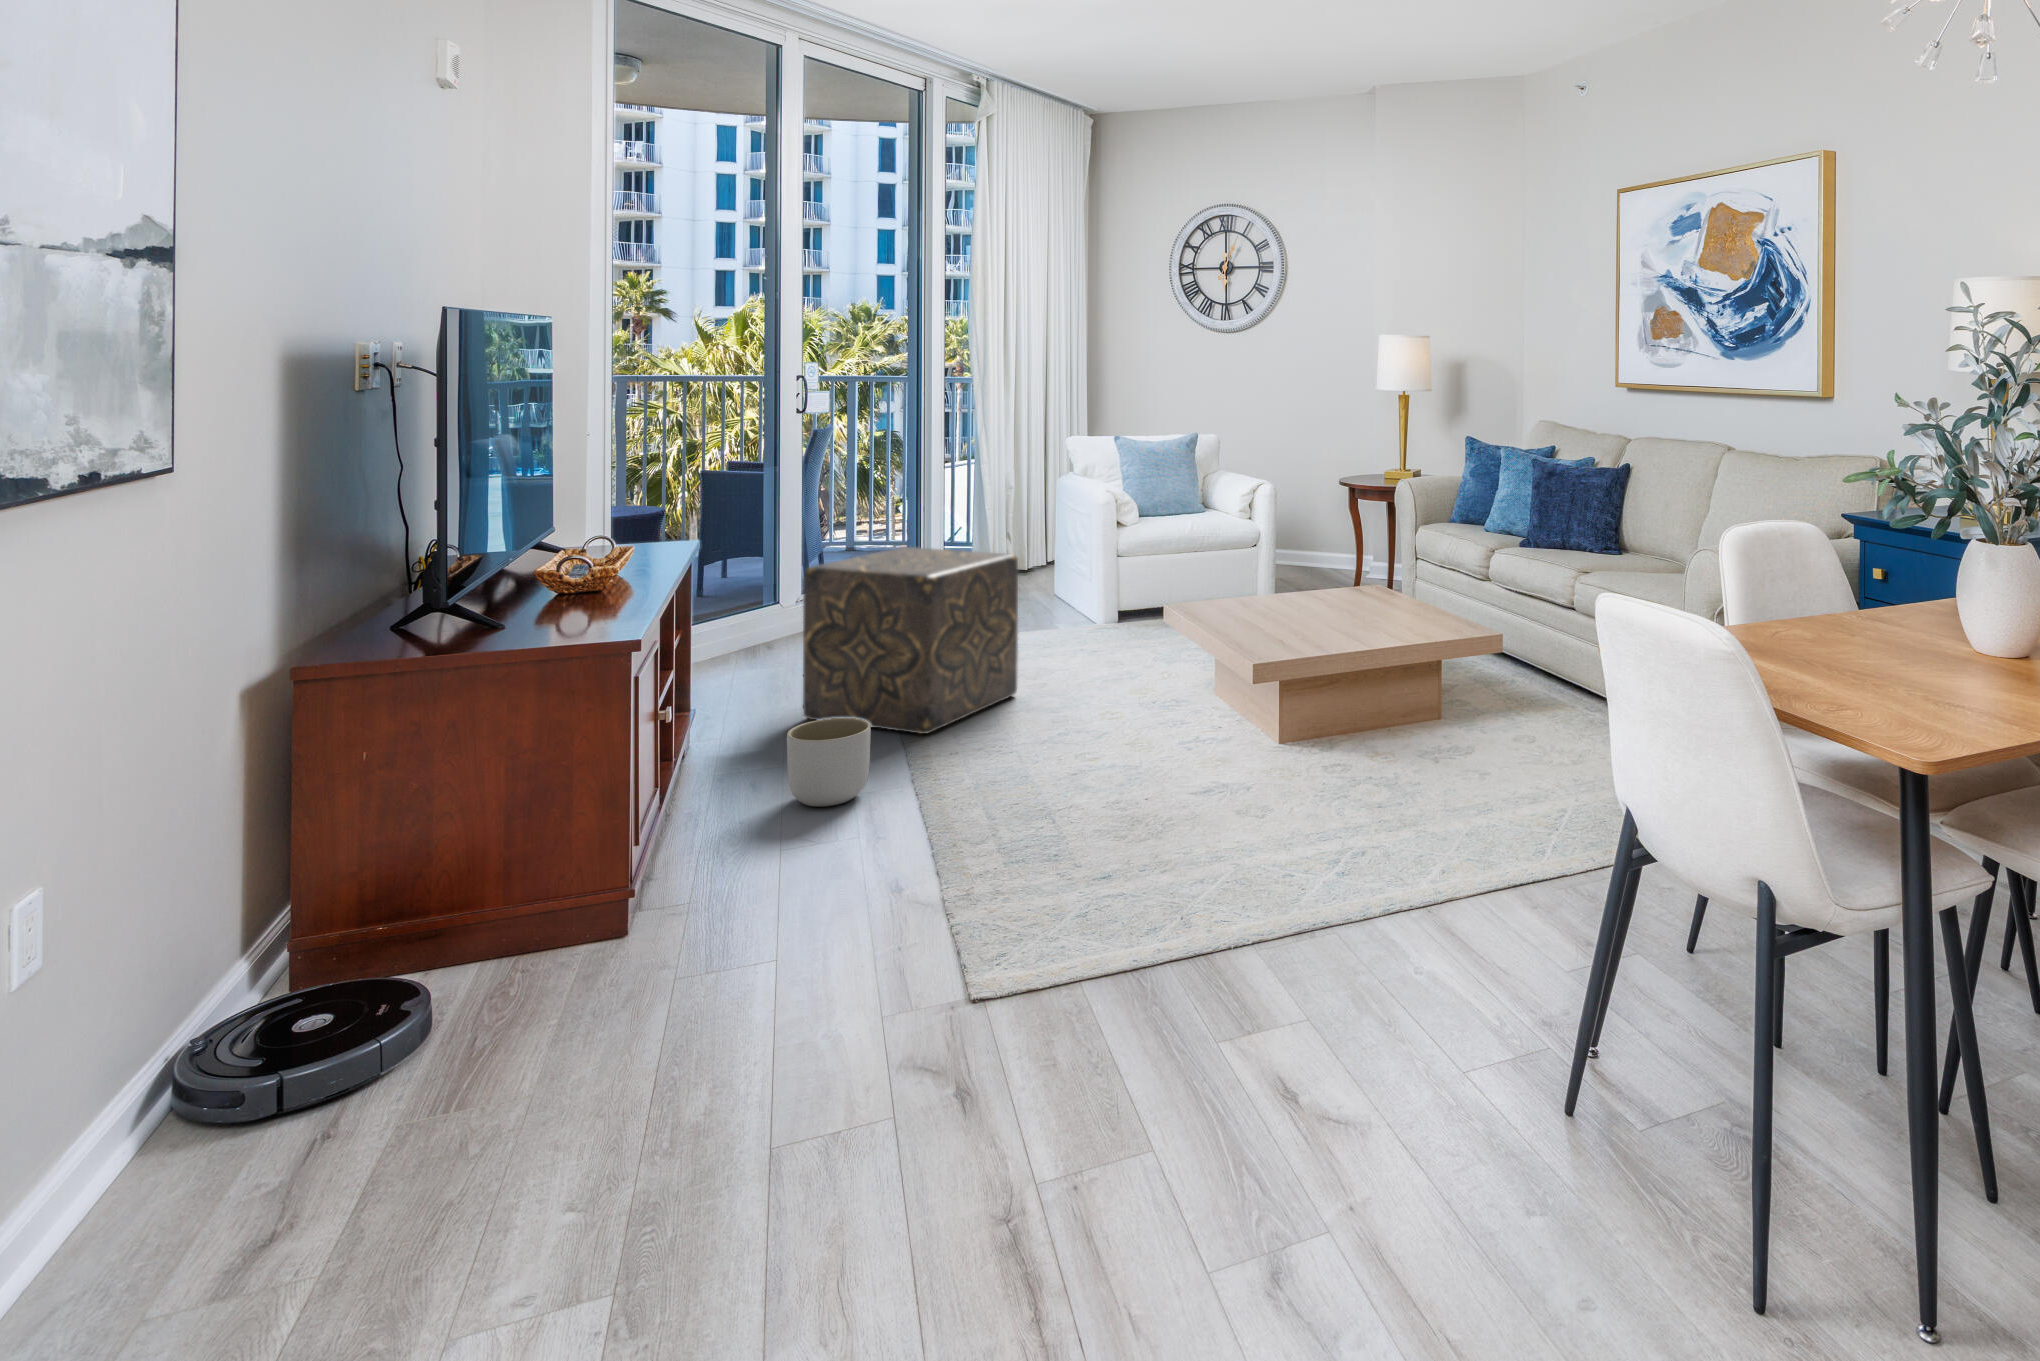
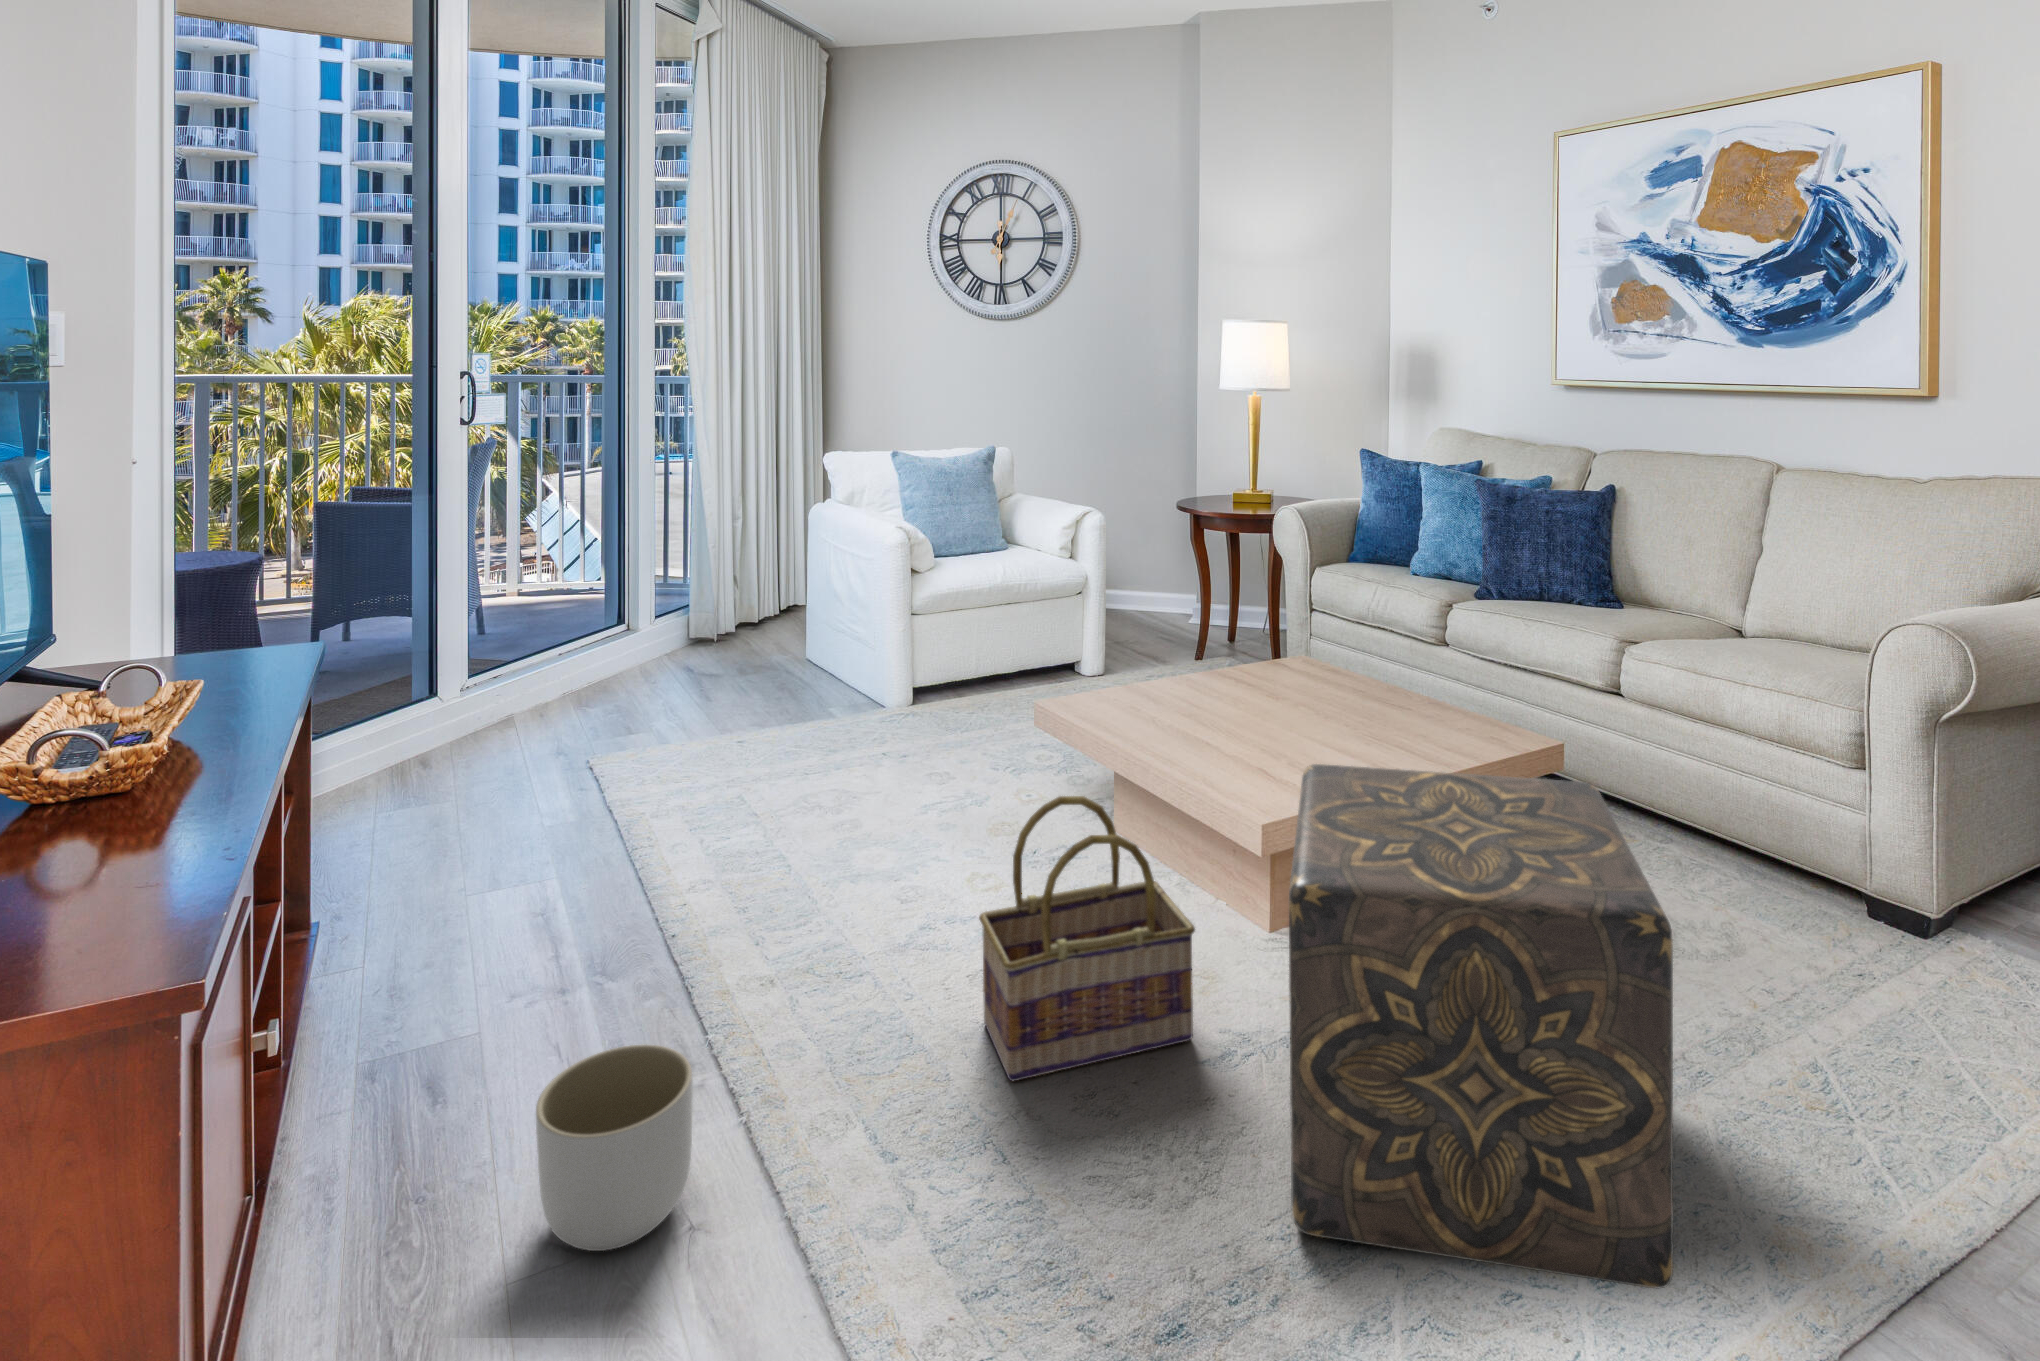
ottoman: present [803,547,1018,734] -> present [1289,764,1673,1289]
basket: none [1058,618,1182,771] -> present [979,796,1195,1081]

